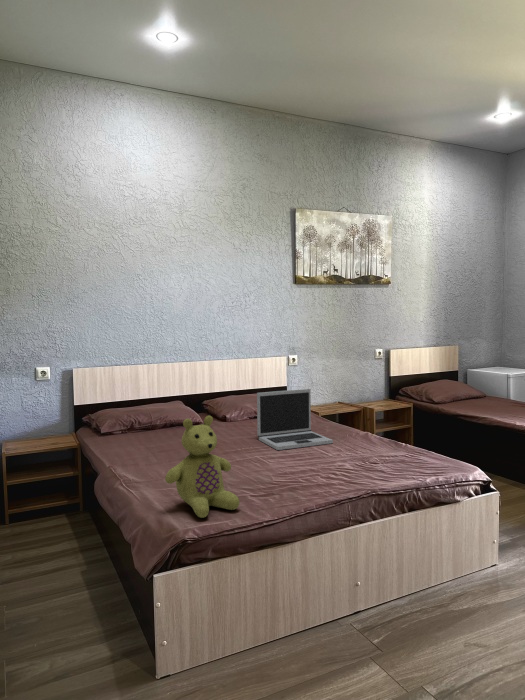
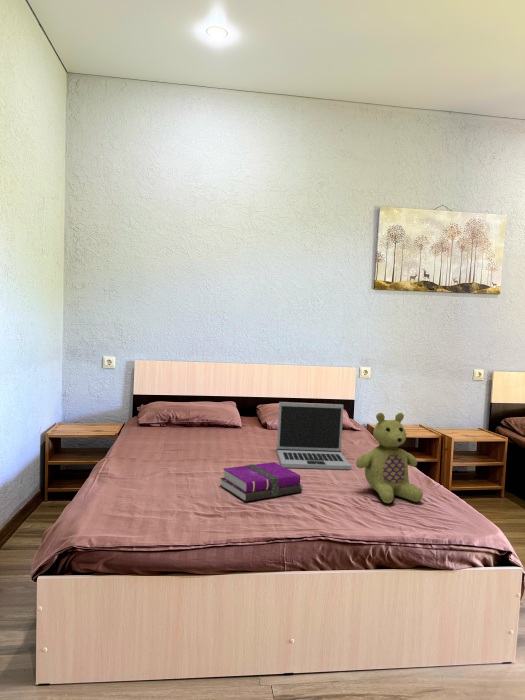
stuffed bear: present [165,416,240,518] -> present [356,413,423,503]
hardback book: none [246,445,318,480] -> present [220,462,302,502]

